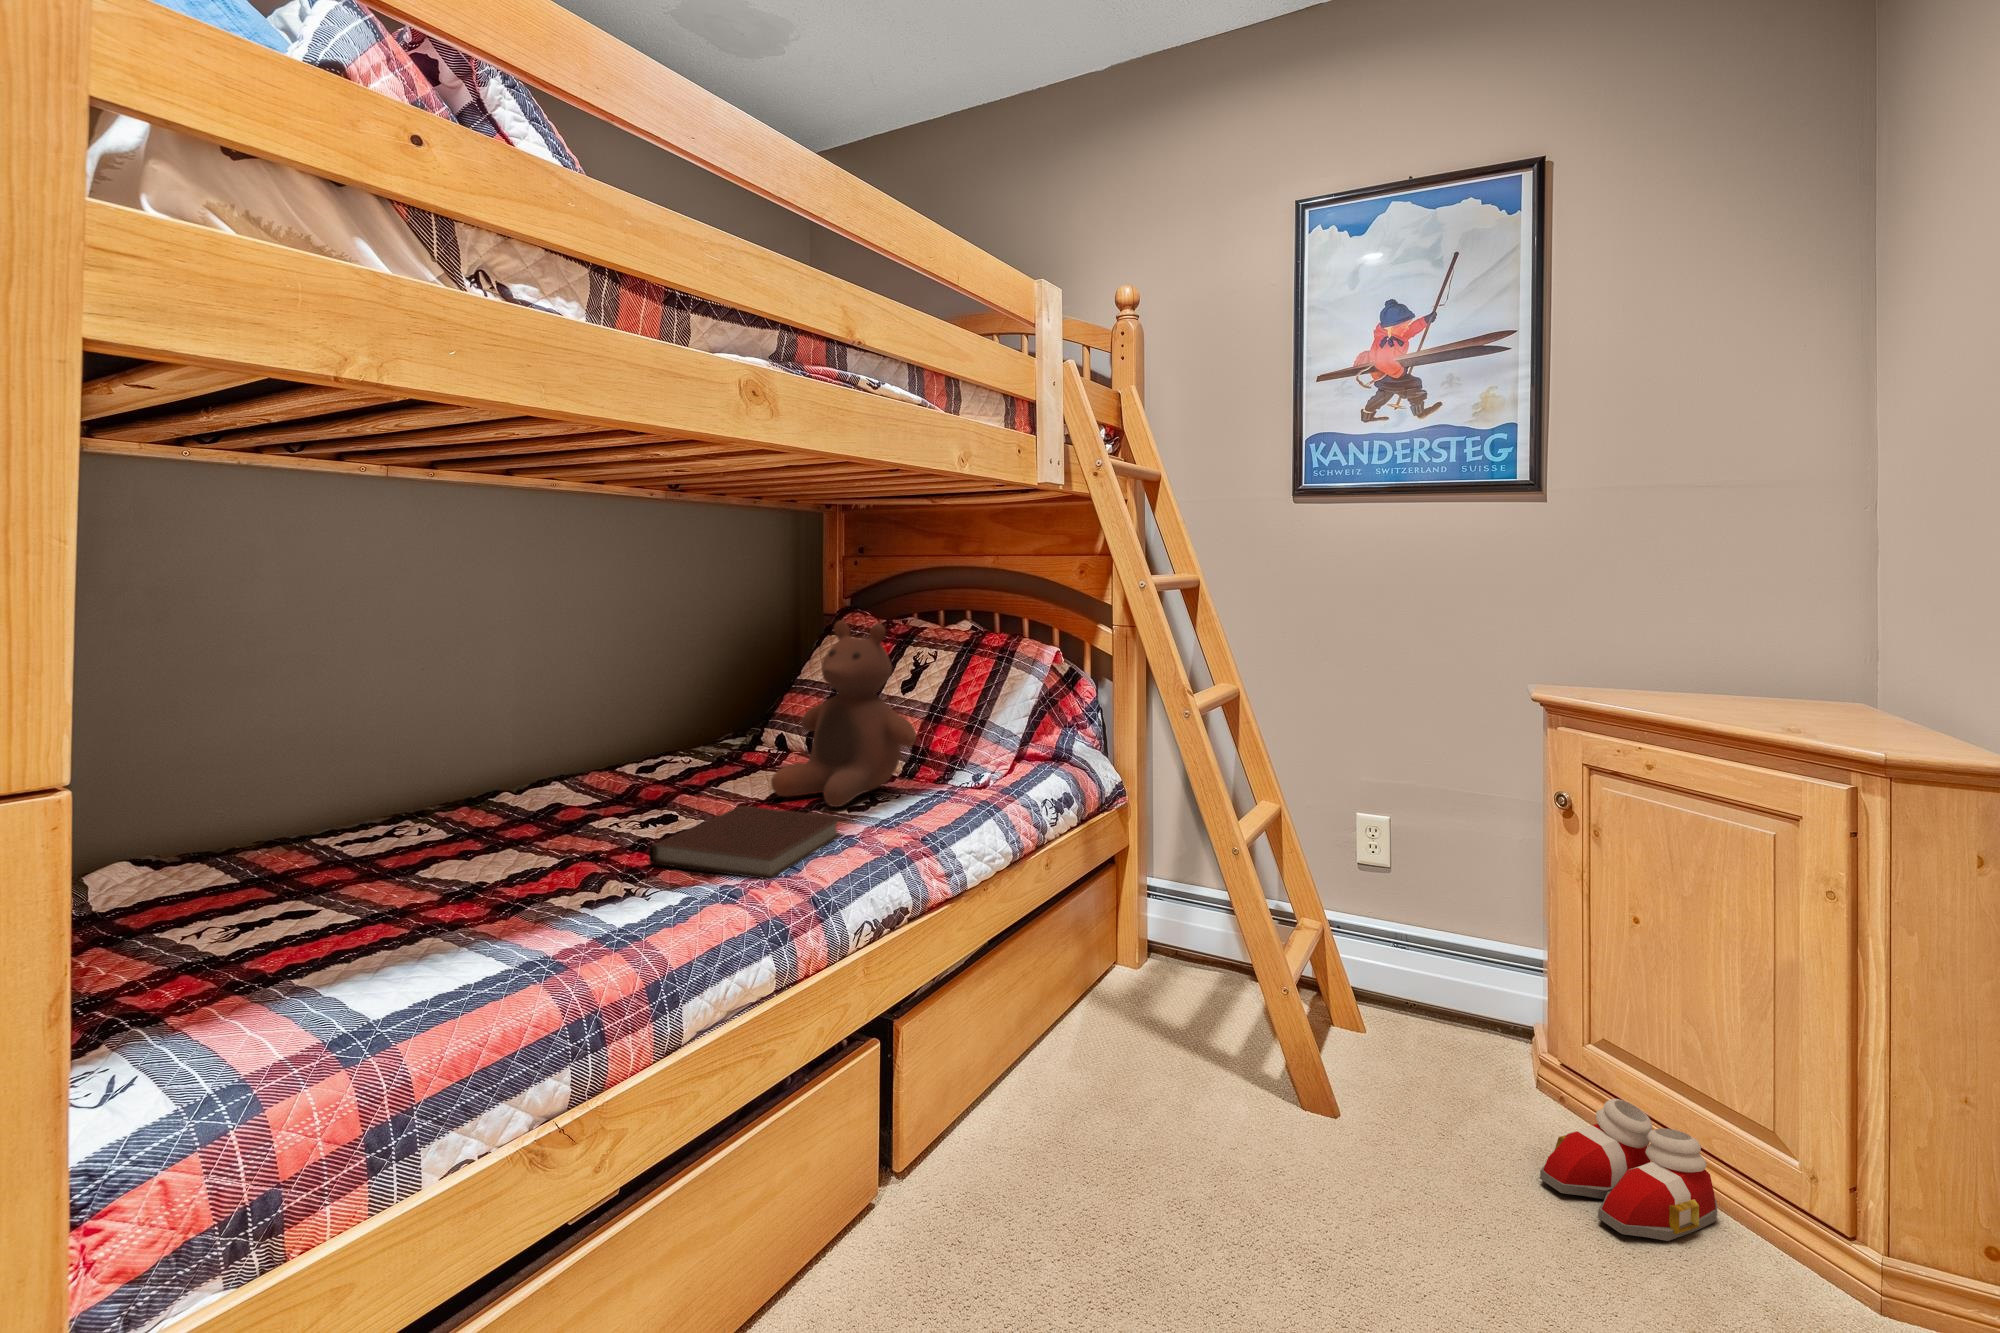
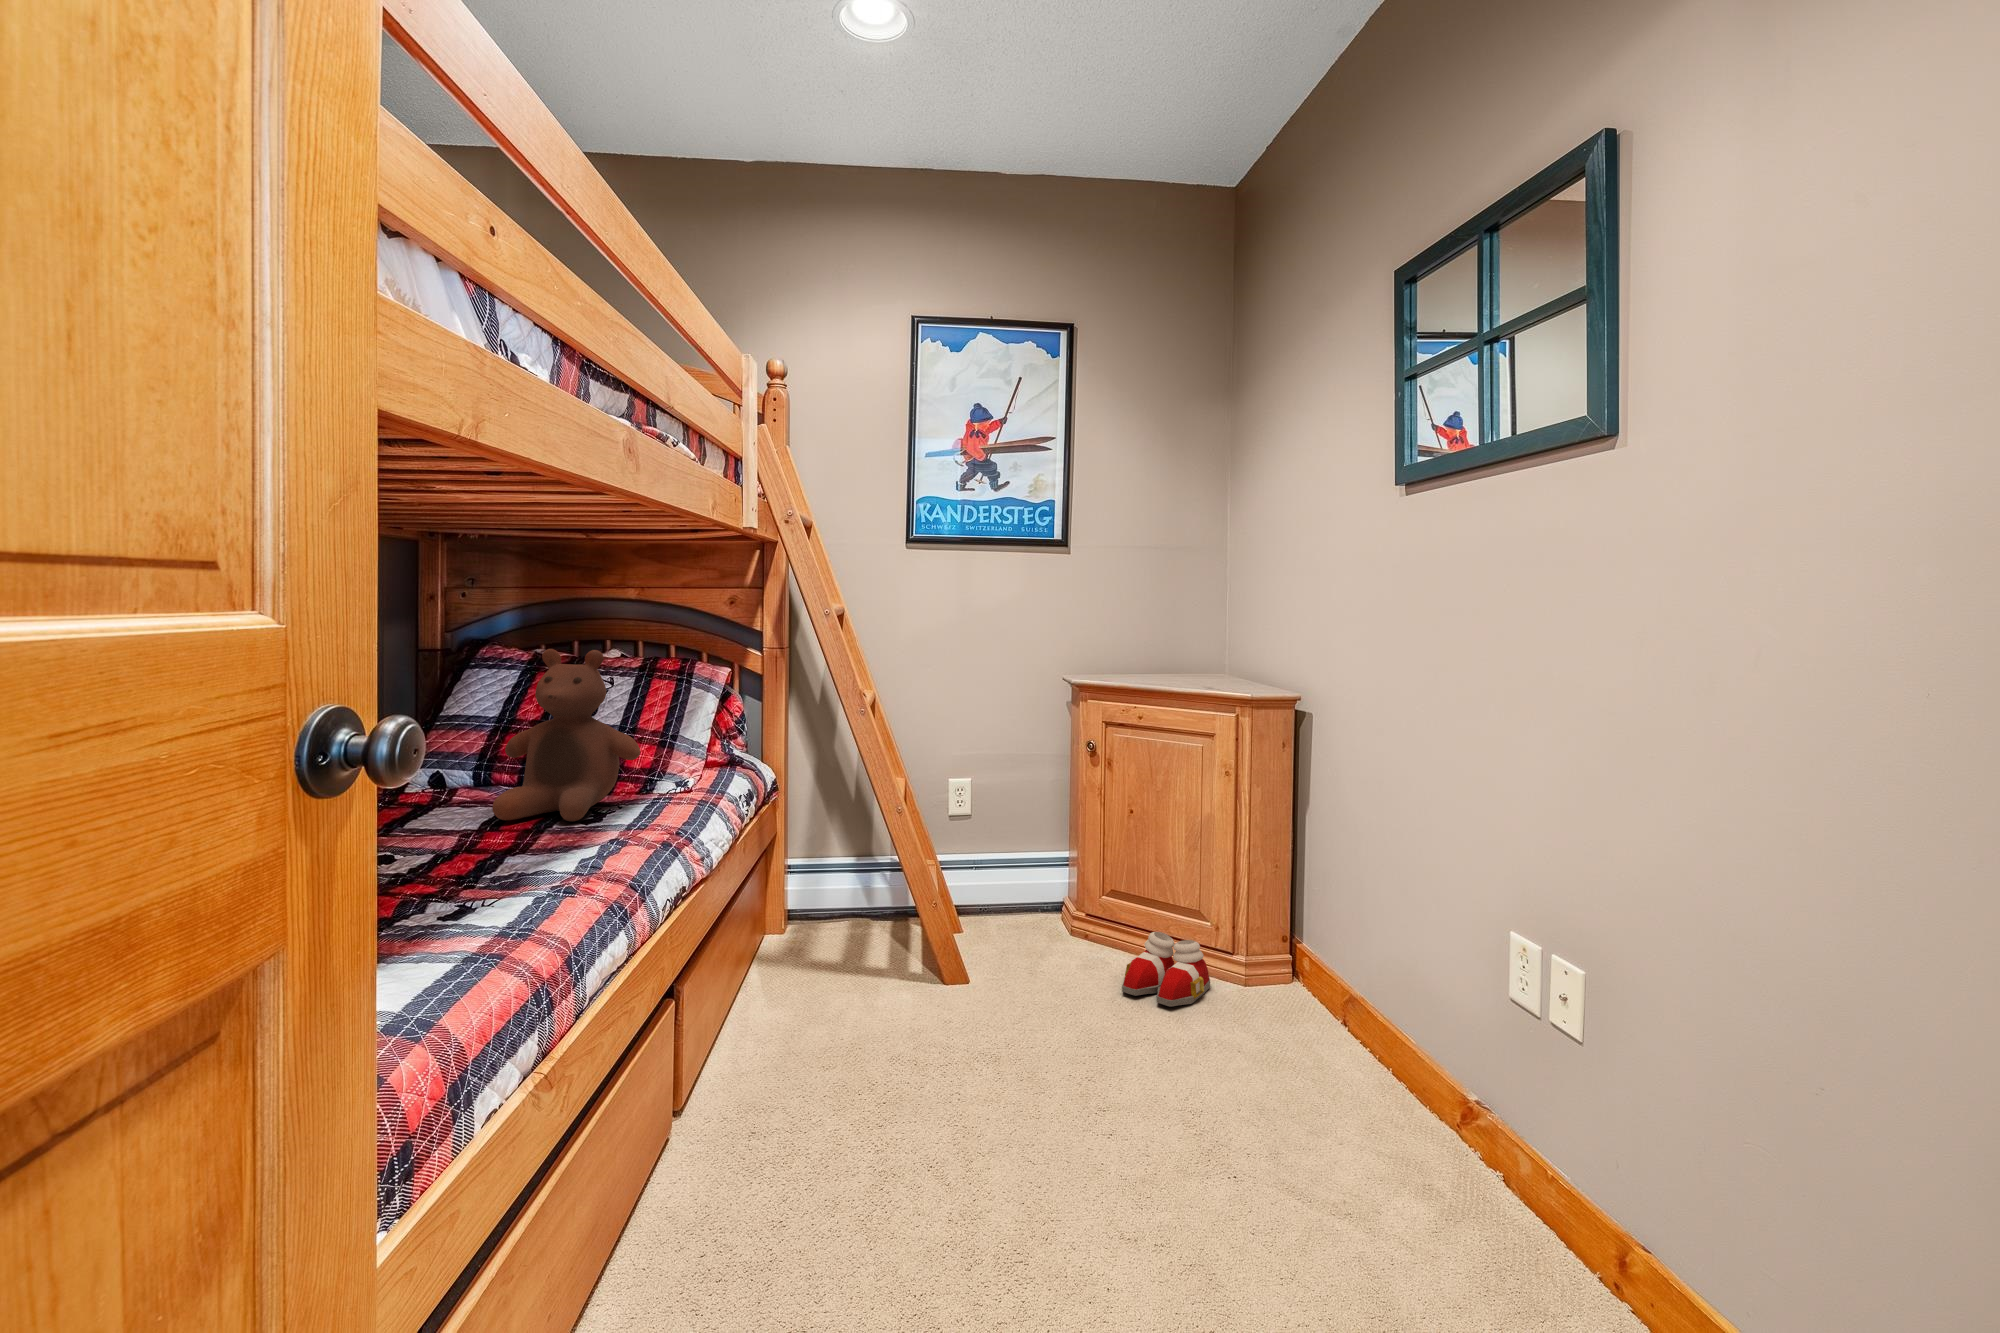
notebook: present [649,806,843,880] -> none [438,823,609,885]

